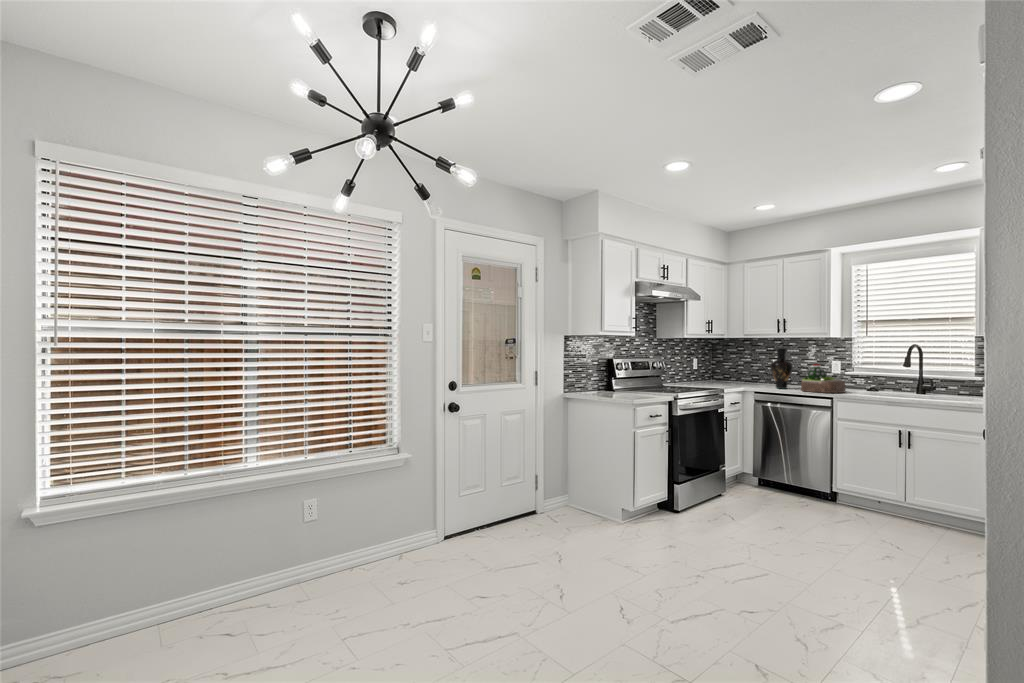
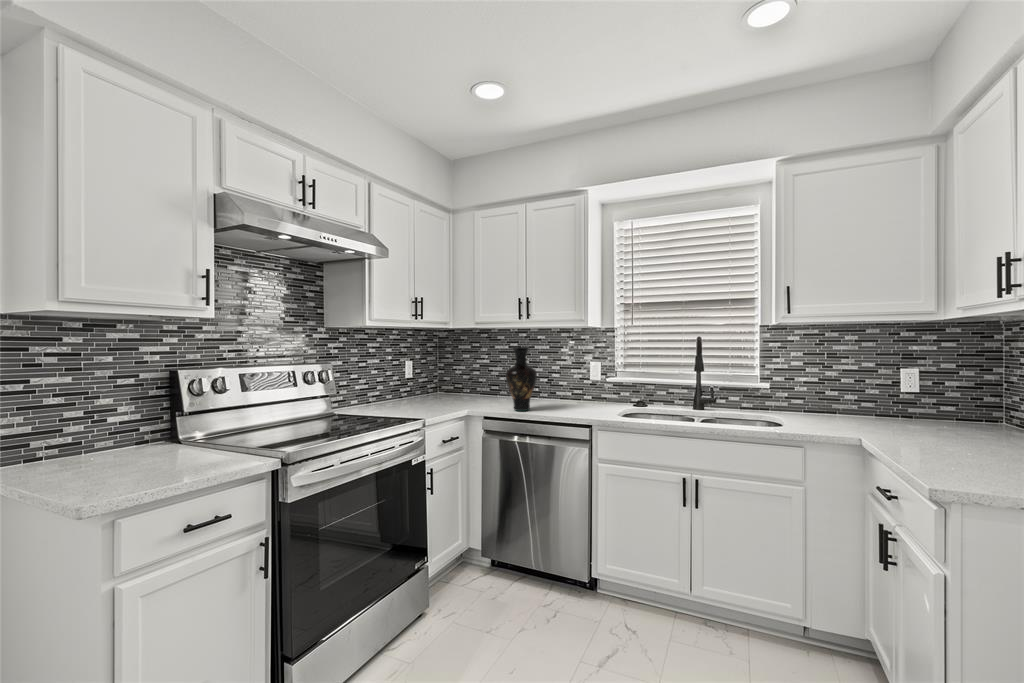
succulent plant: present [801,364,846,393] -> none [548,372,608,419]

